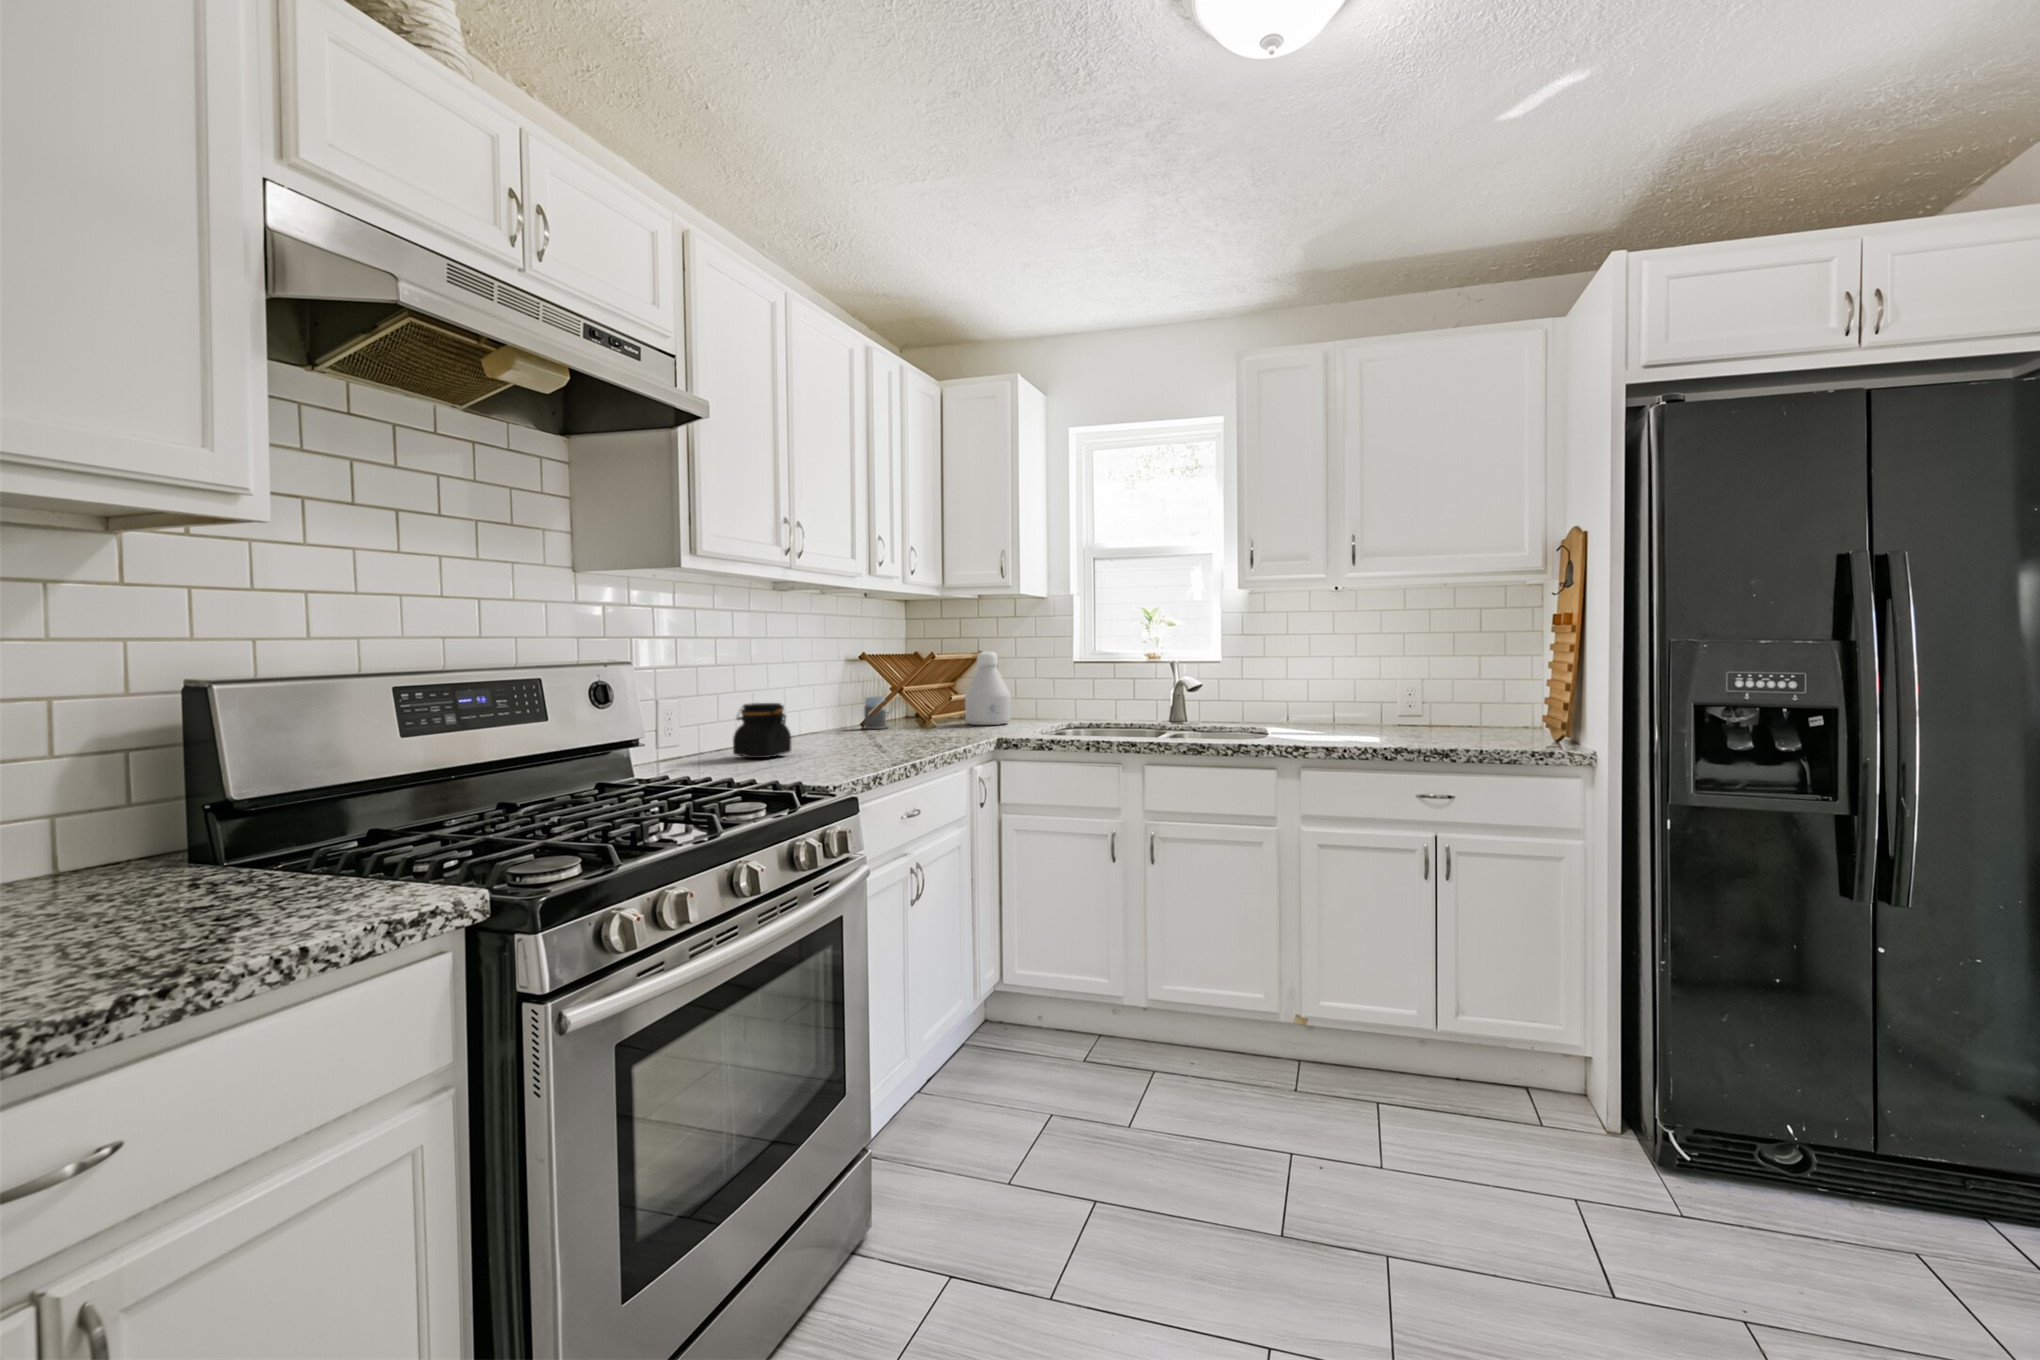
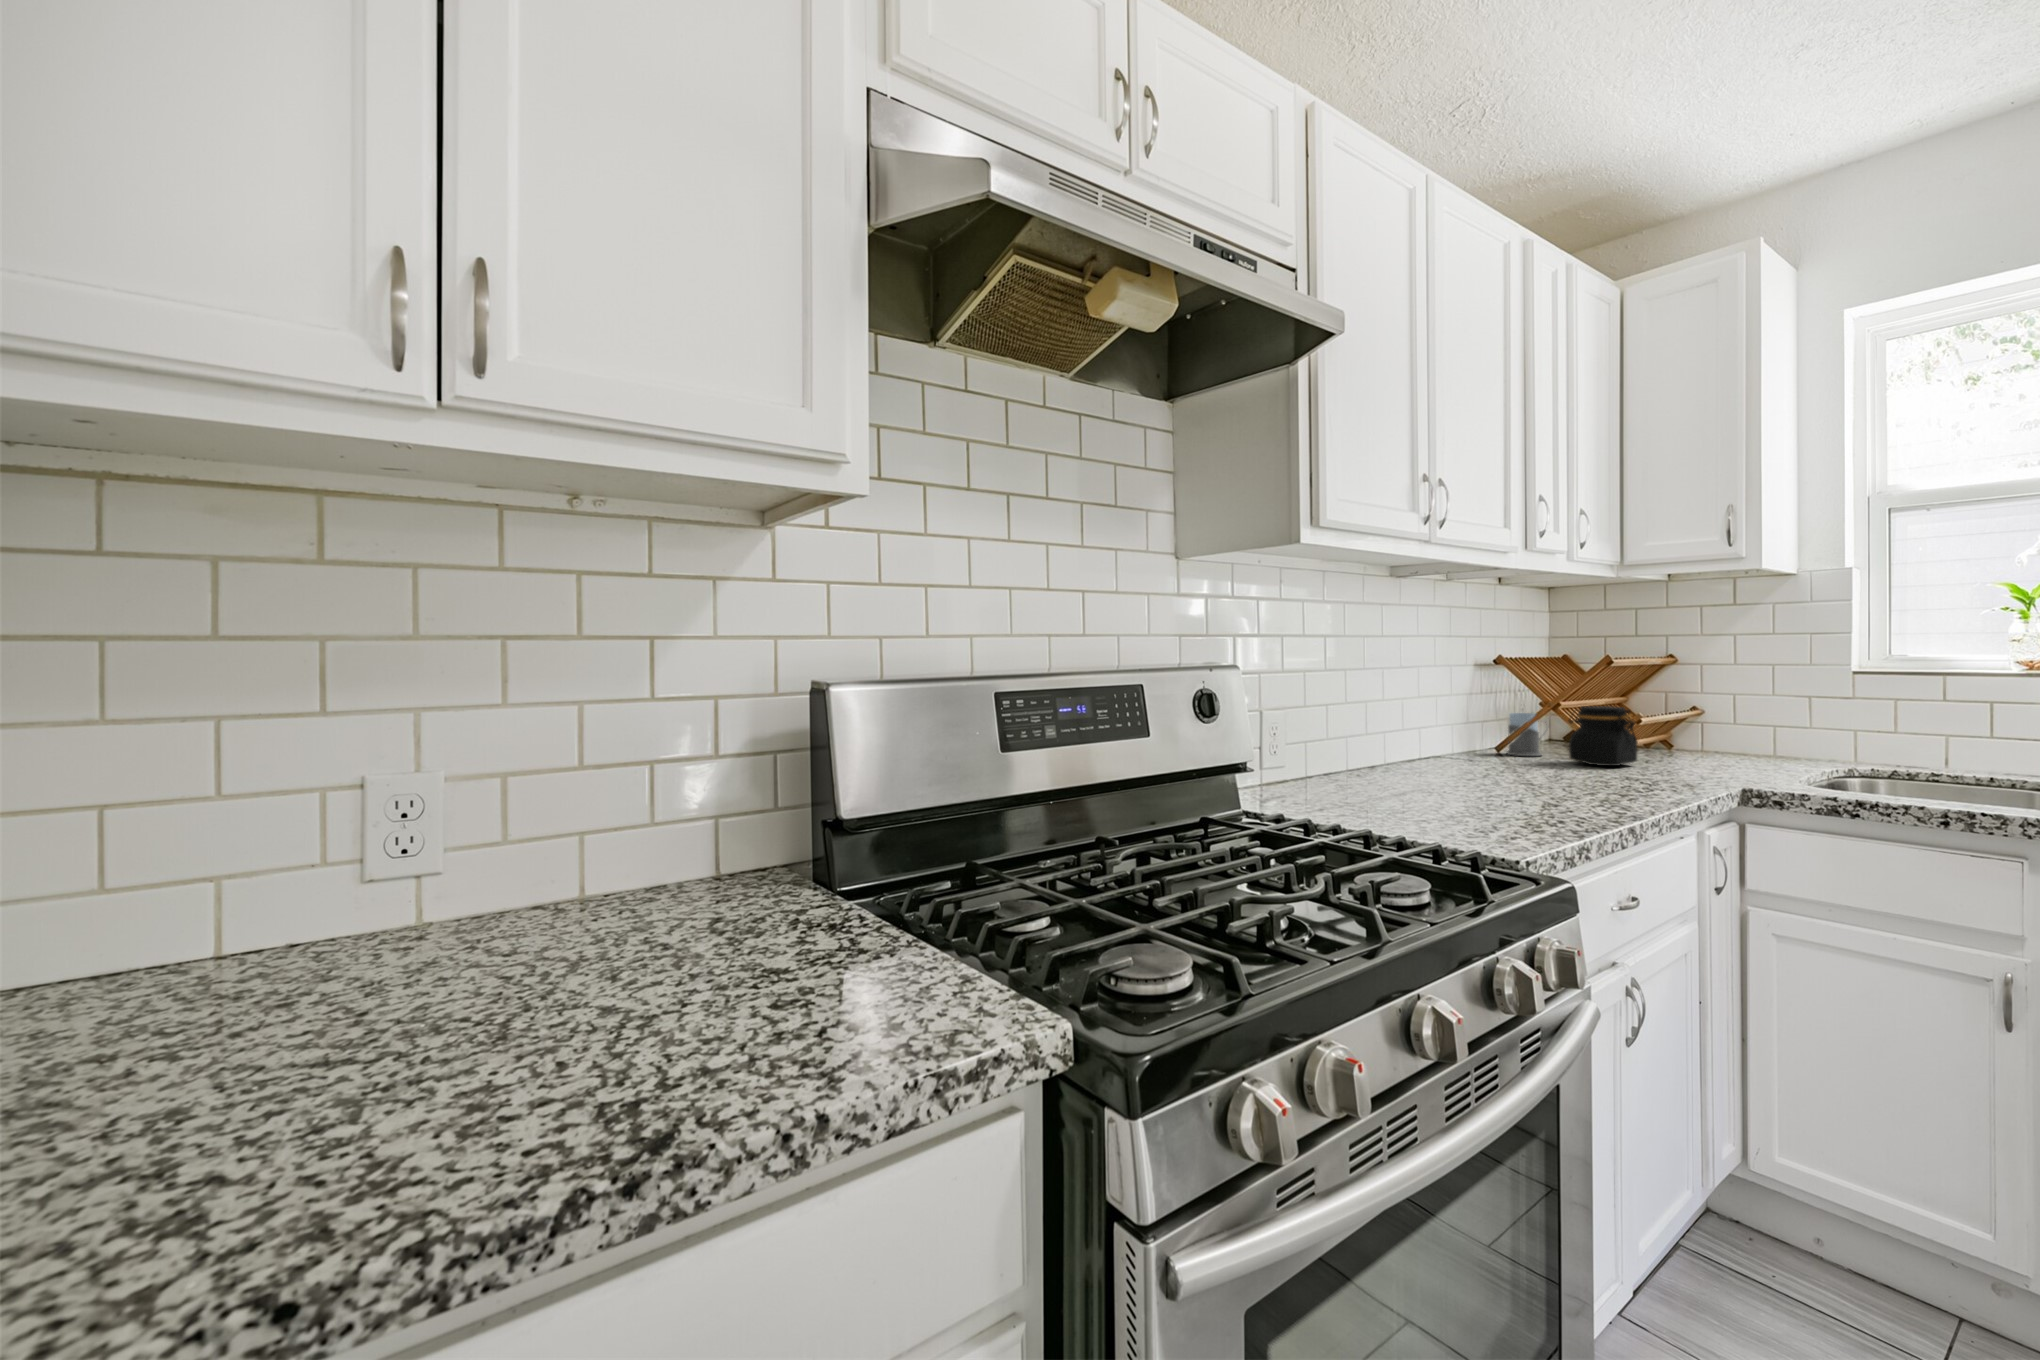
bottle: present [965,651,1011,725] -> none [1658,657,1738,763]
jar: present [733,703,791,758] -> present [1569,706,1638,766]

